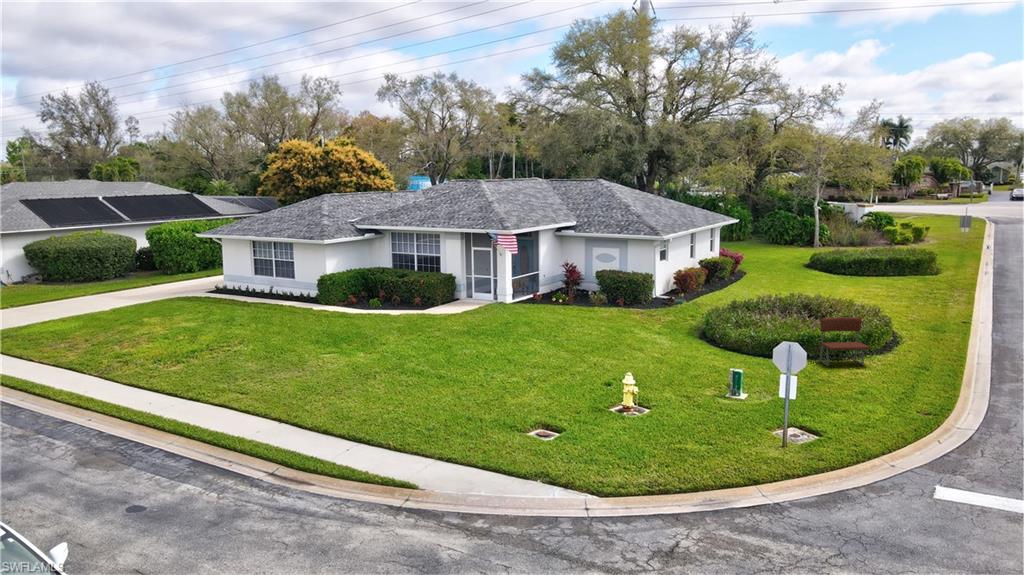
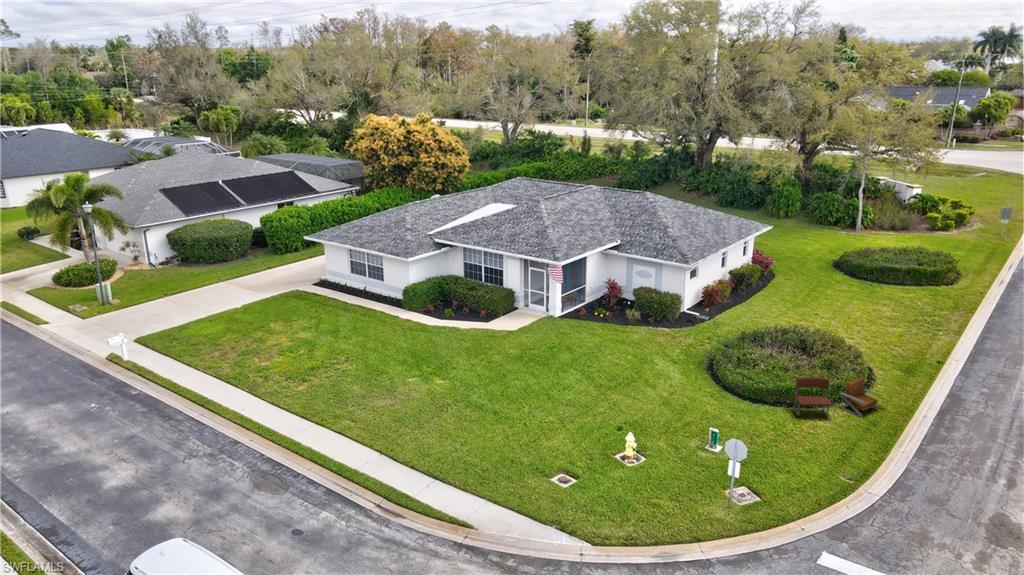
lounge chair: none [872,320,922,364] -> present [839,377,881,417]

